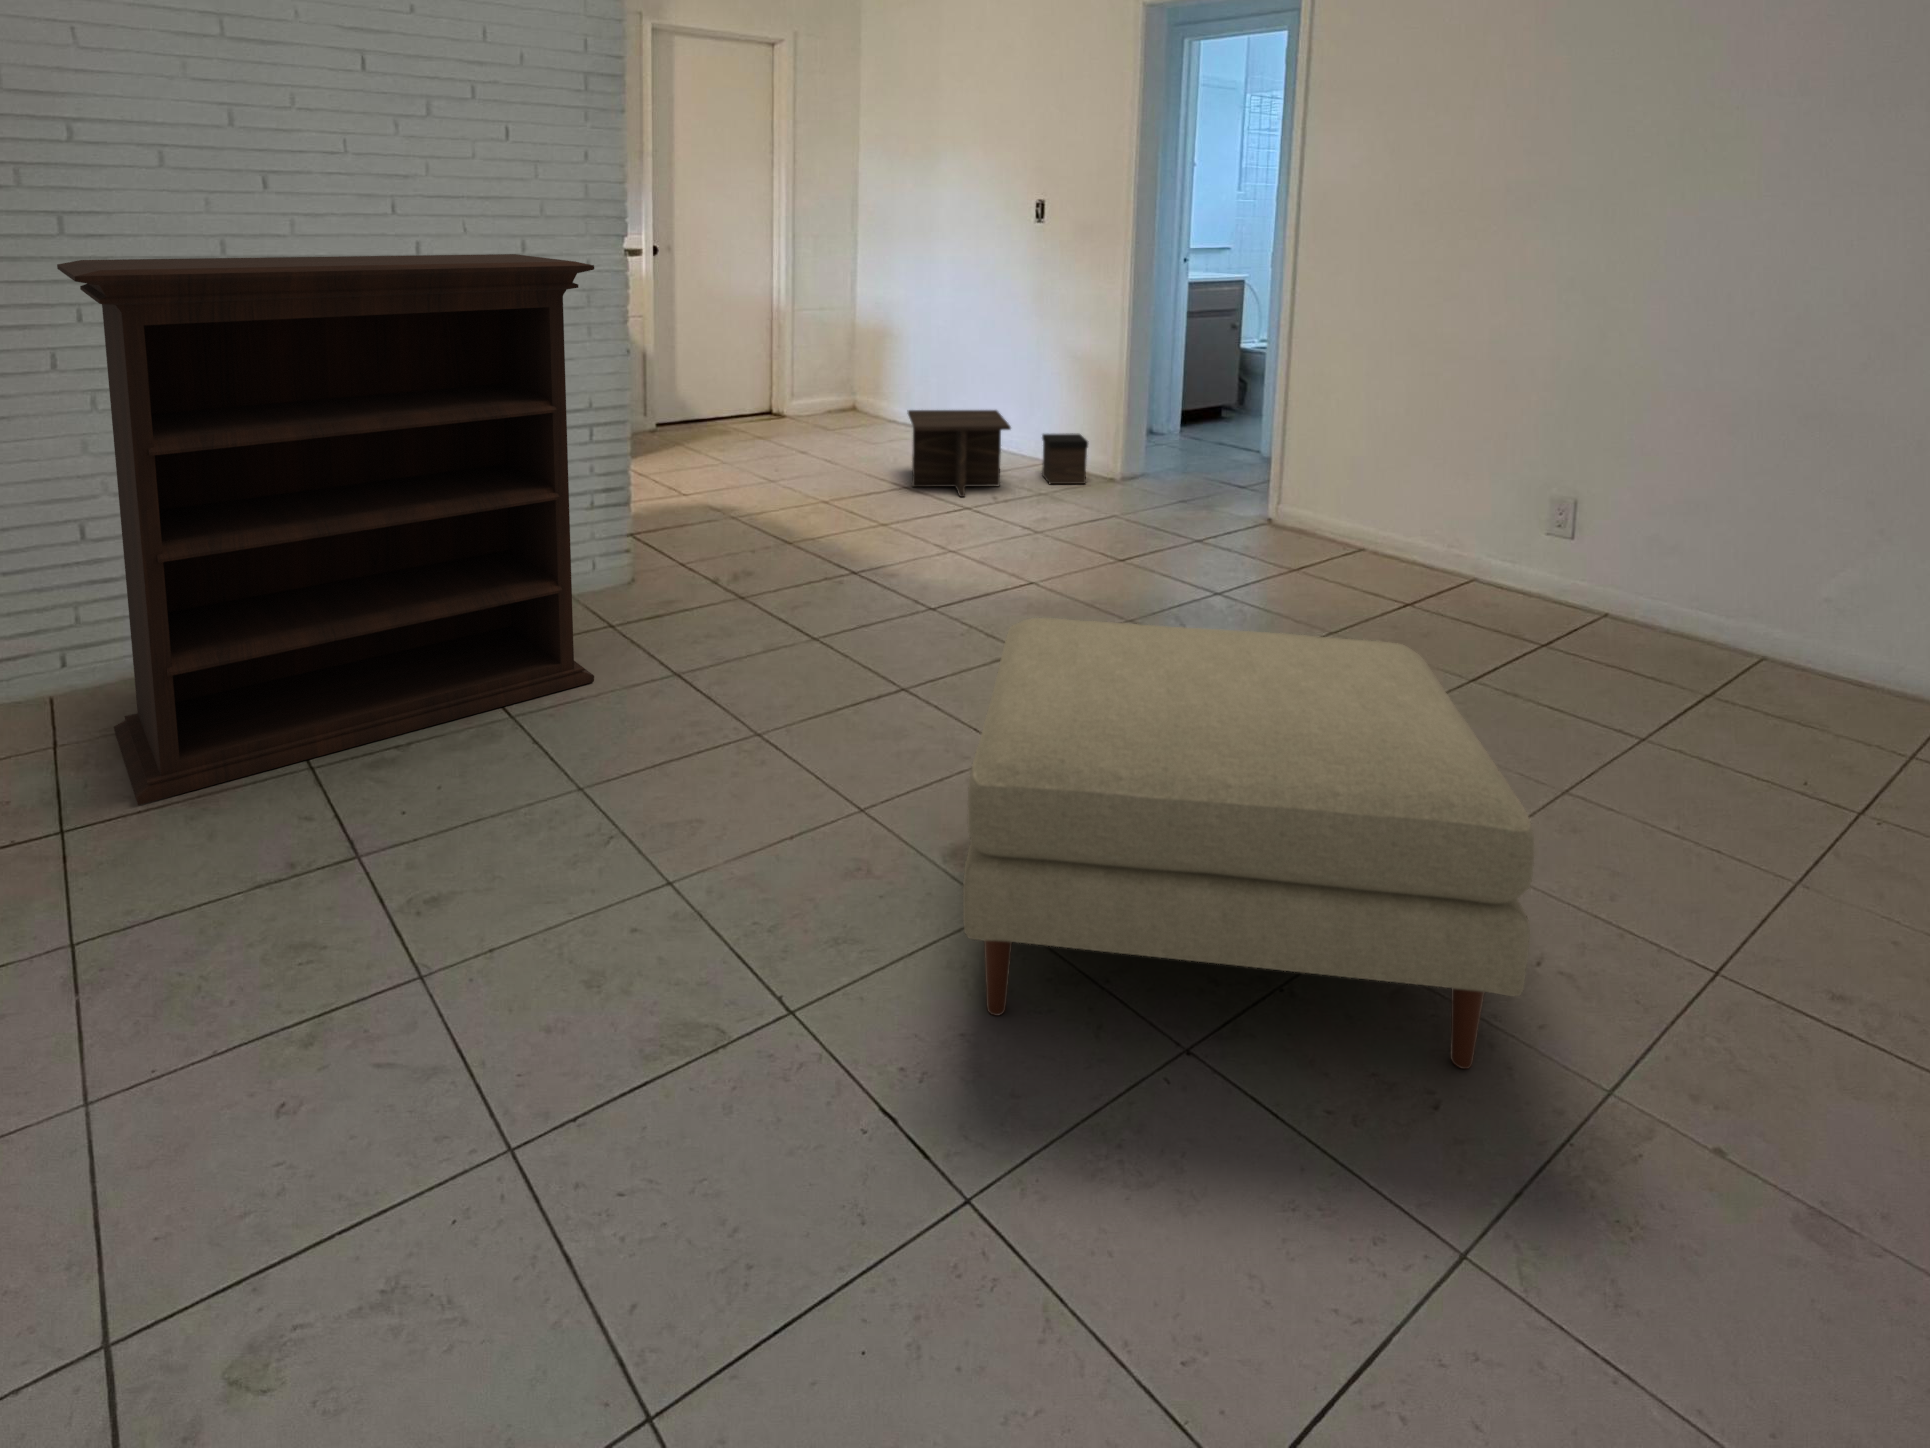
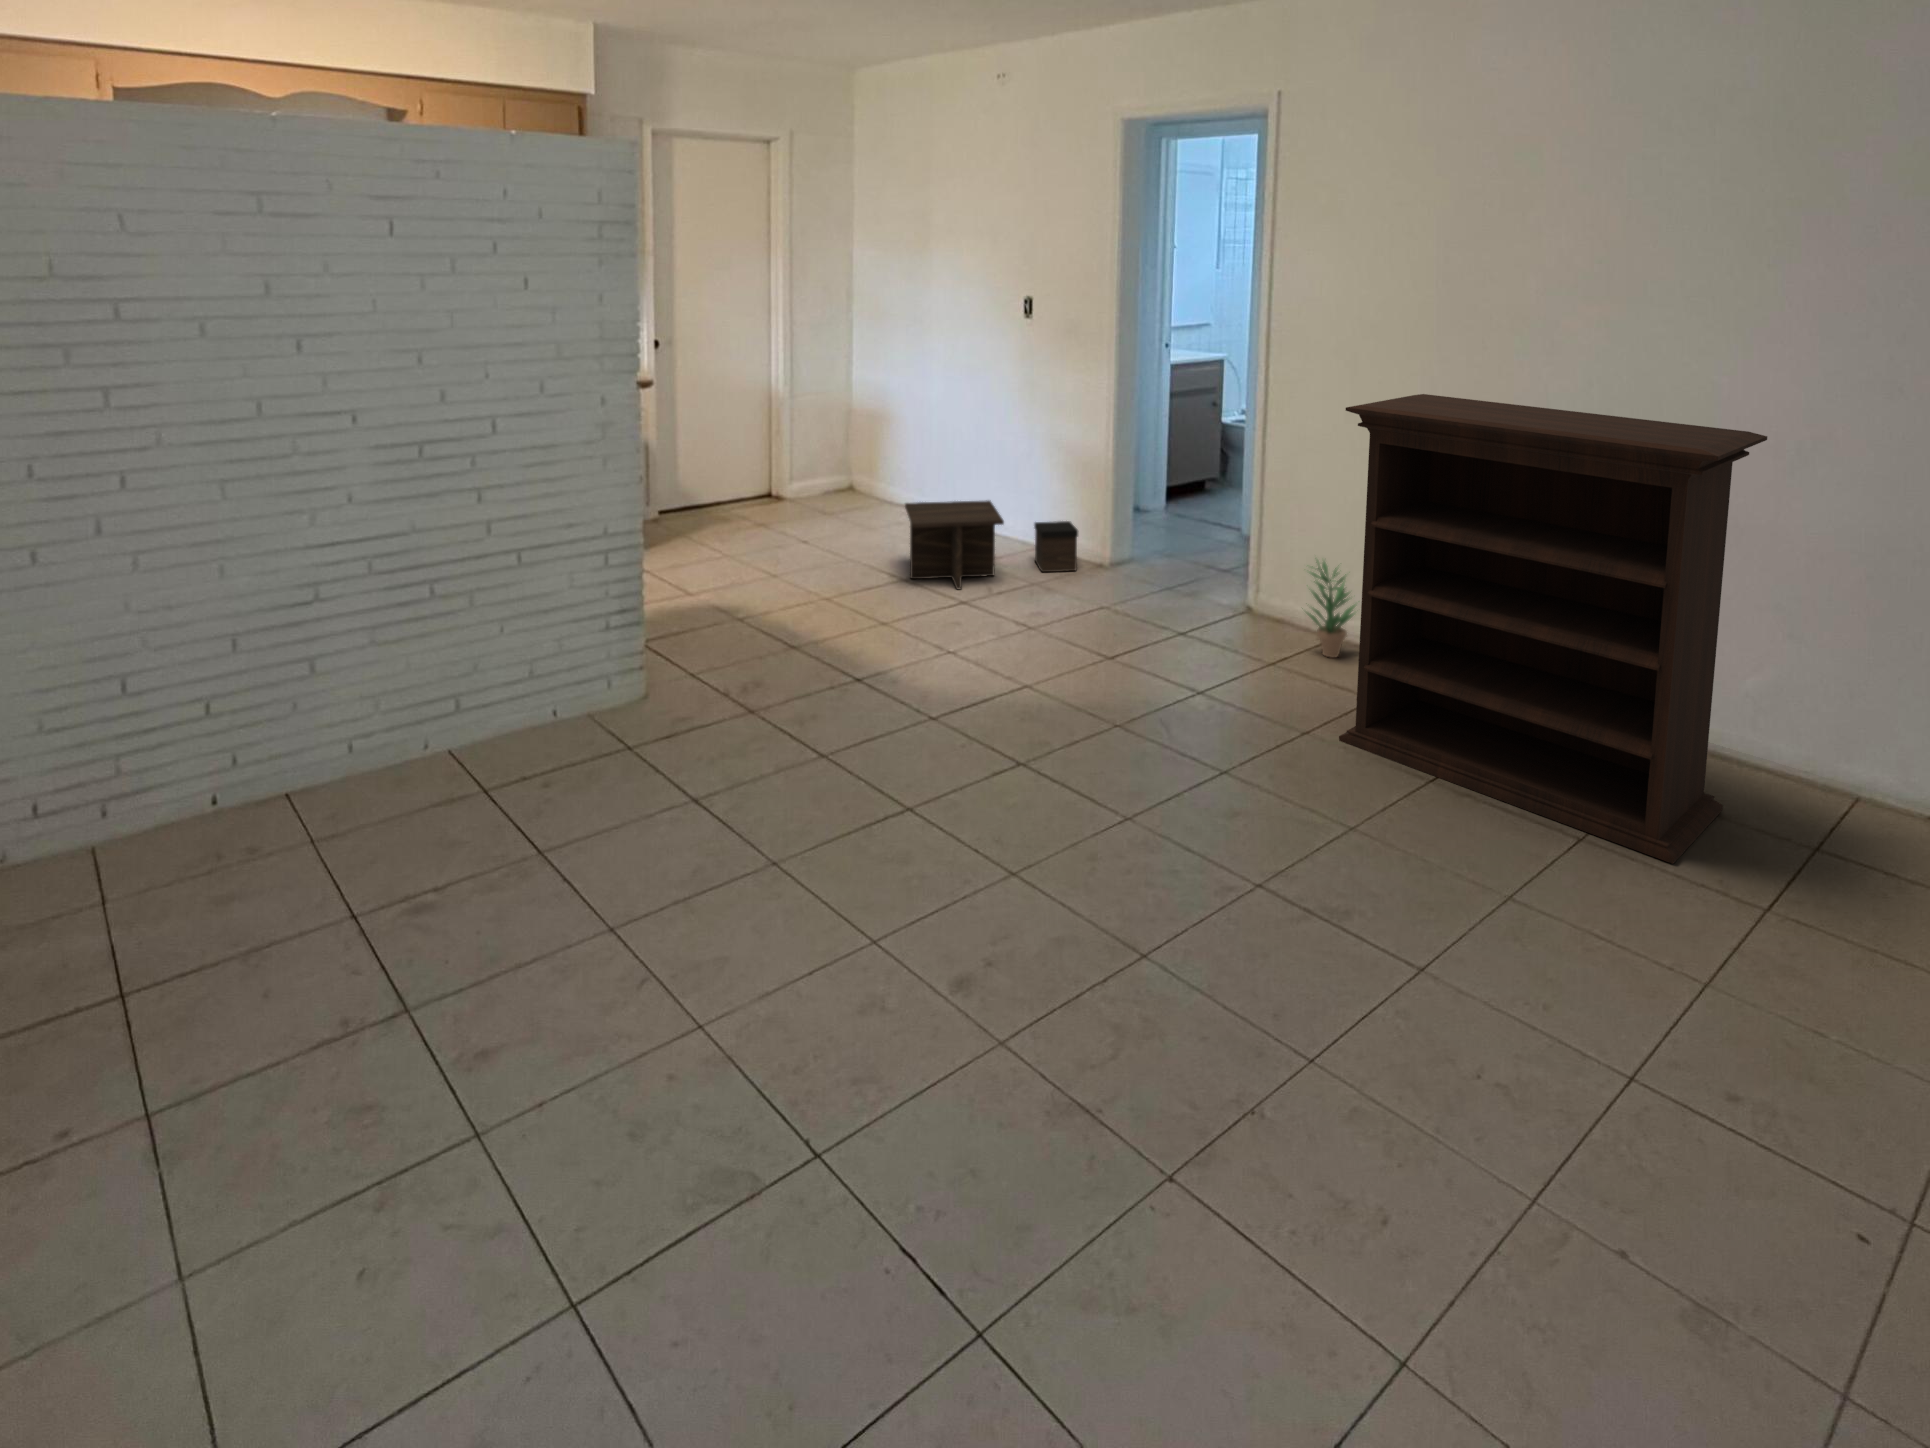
bookshelf: present [57,254,594,805] -> present [1339,394,1767,864]
potted plant: none [1325,456,1391,566] -> present [1302,560,1356,658]
ottoman: present [963,618,1534,1069] -> none [971,764,1461,1184]

